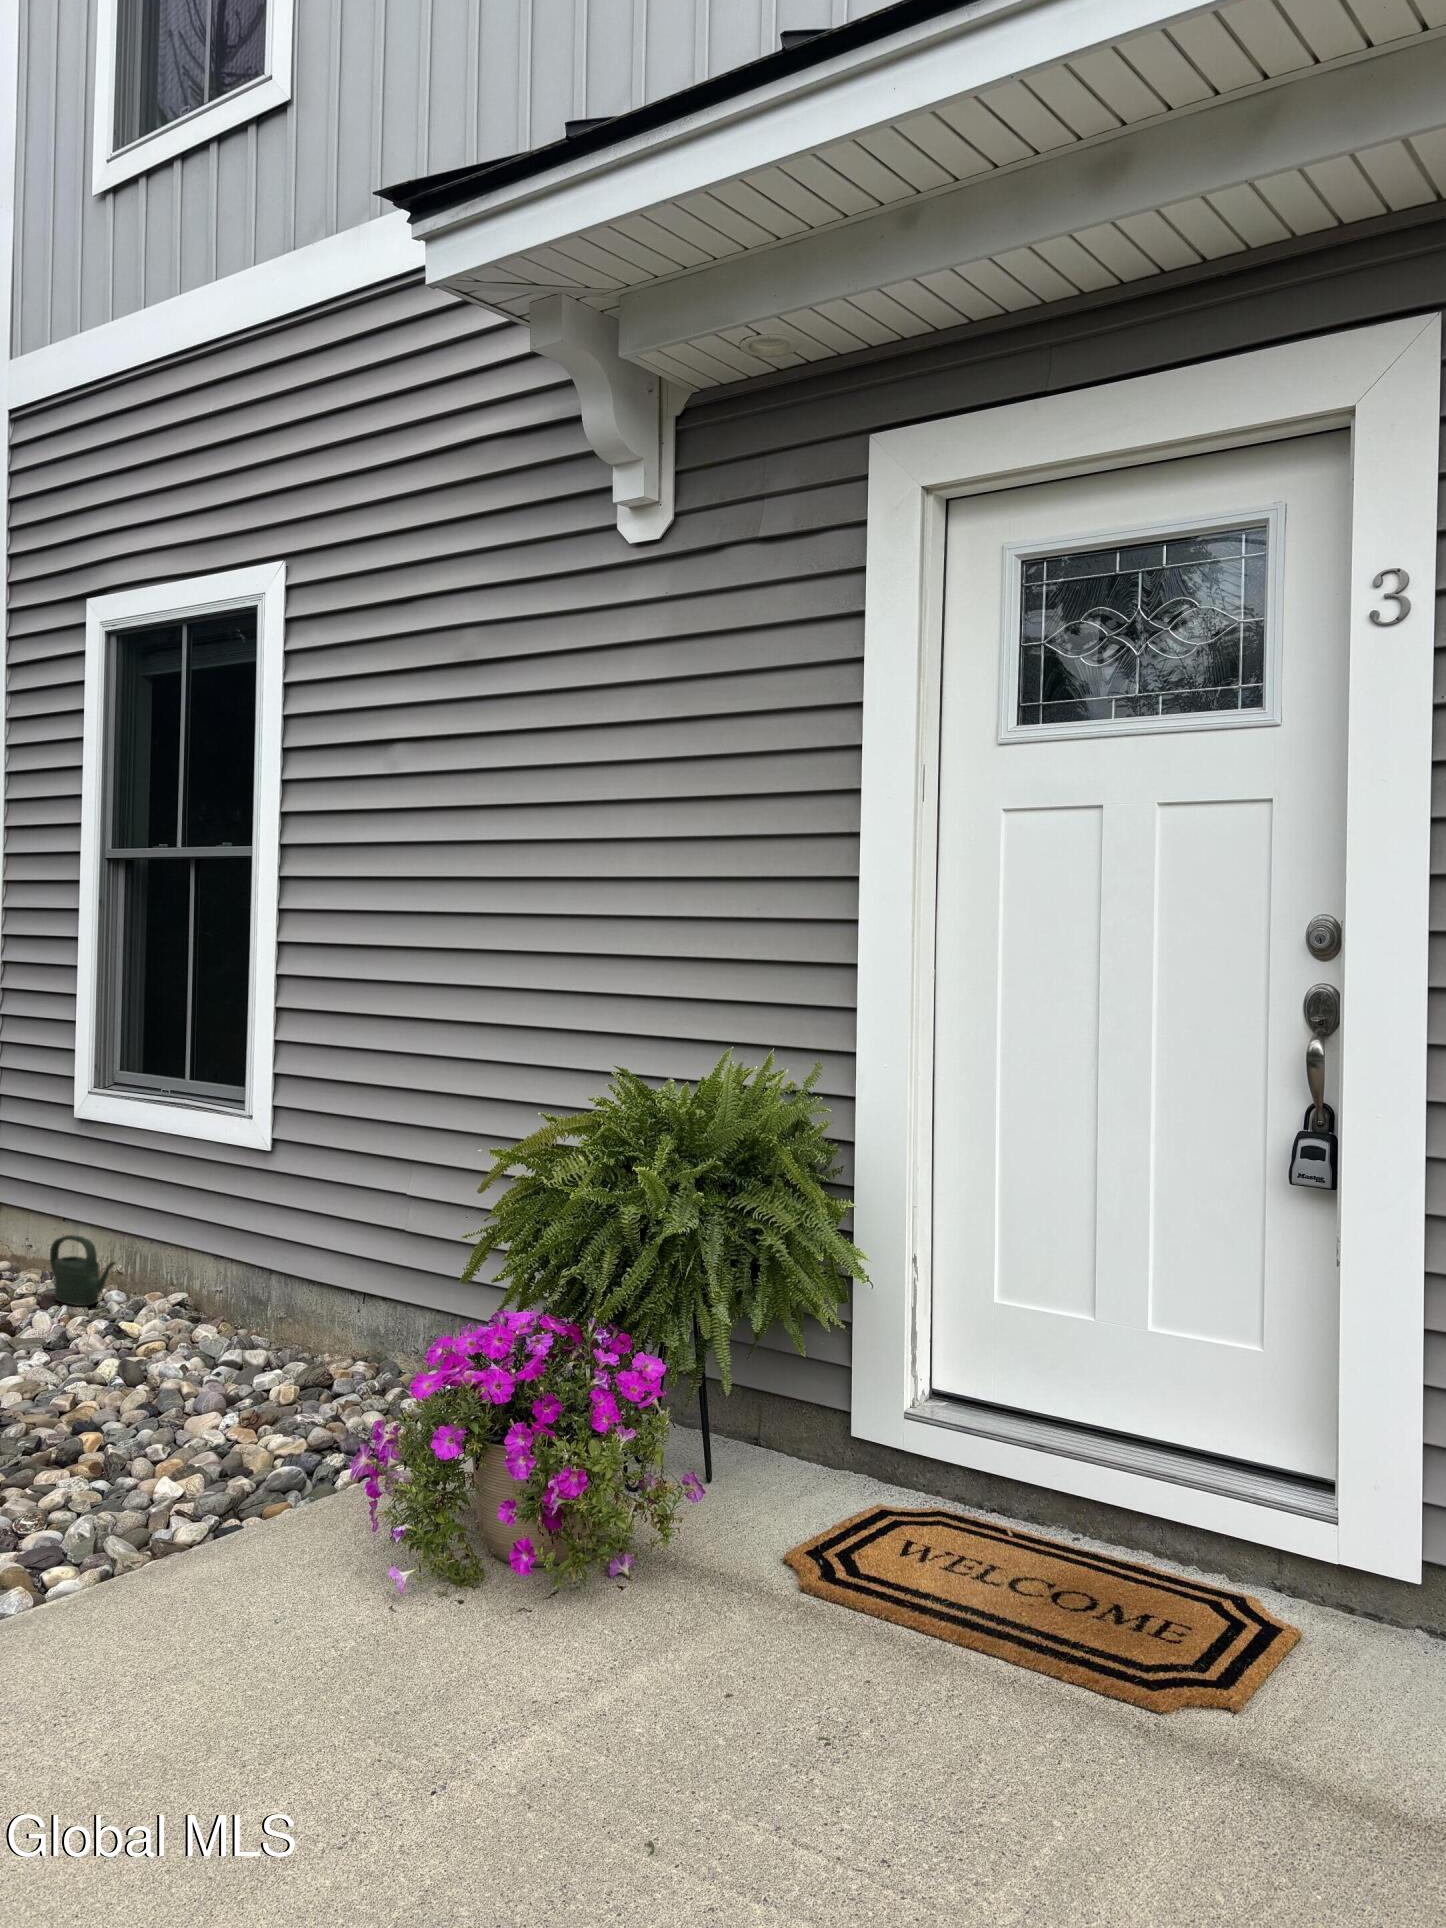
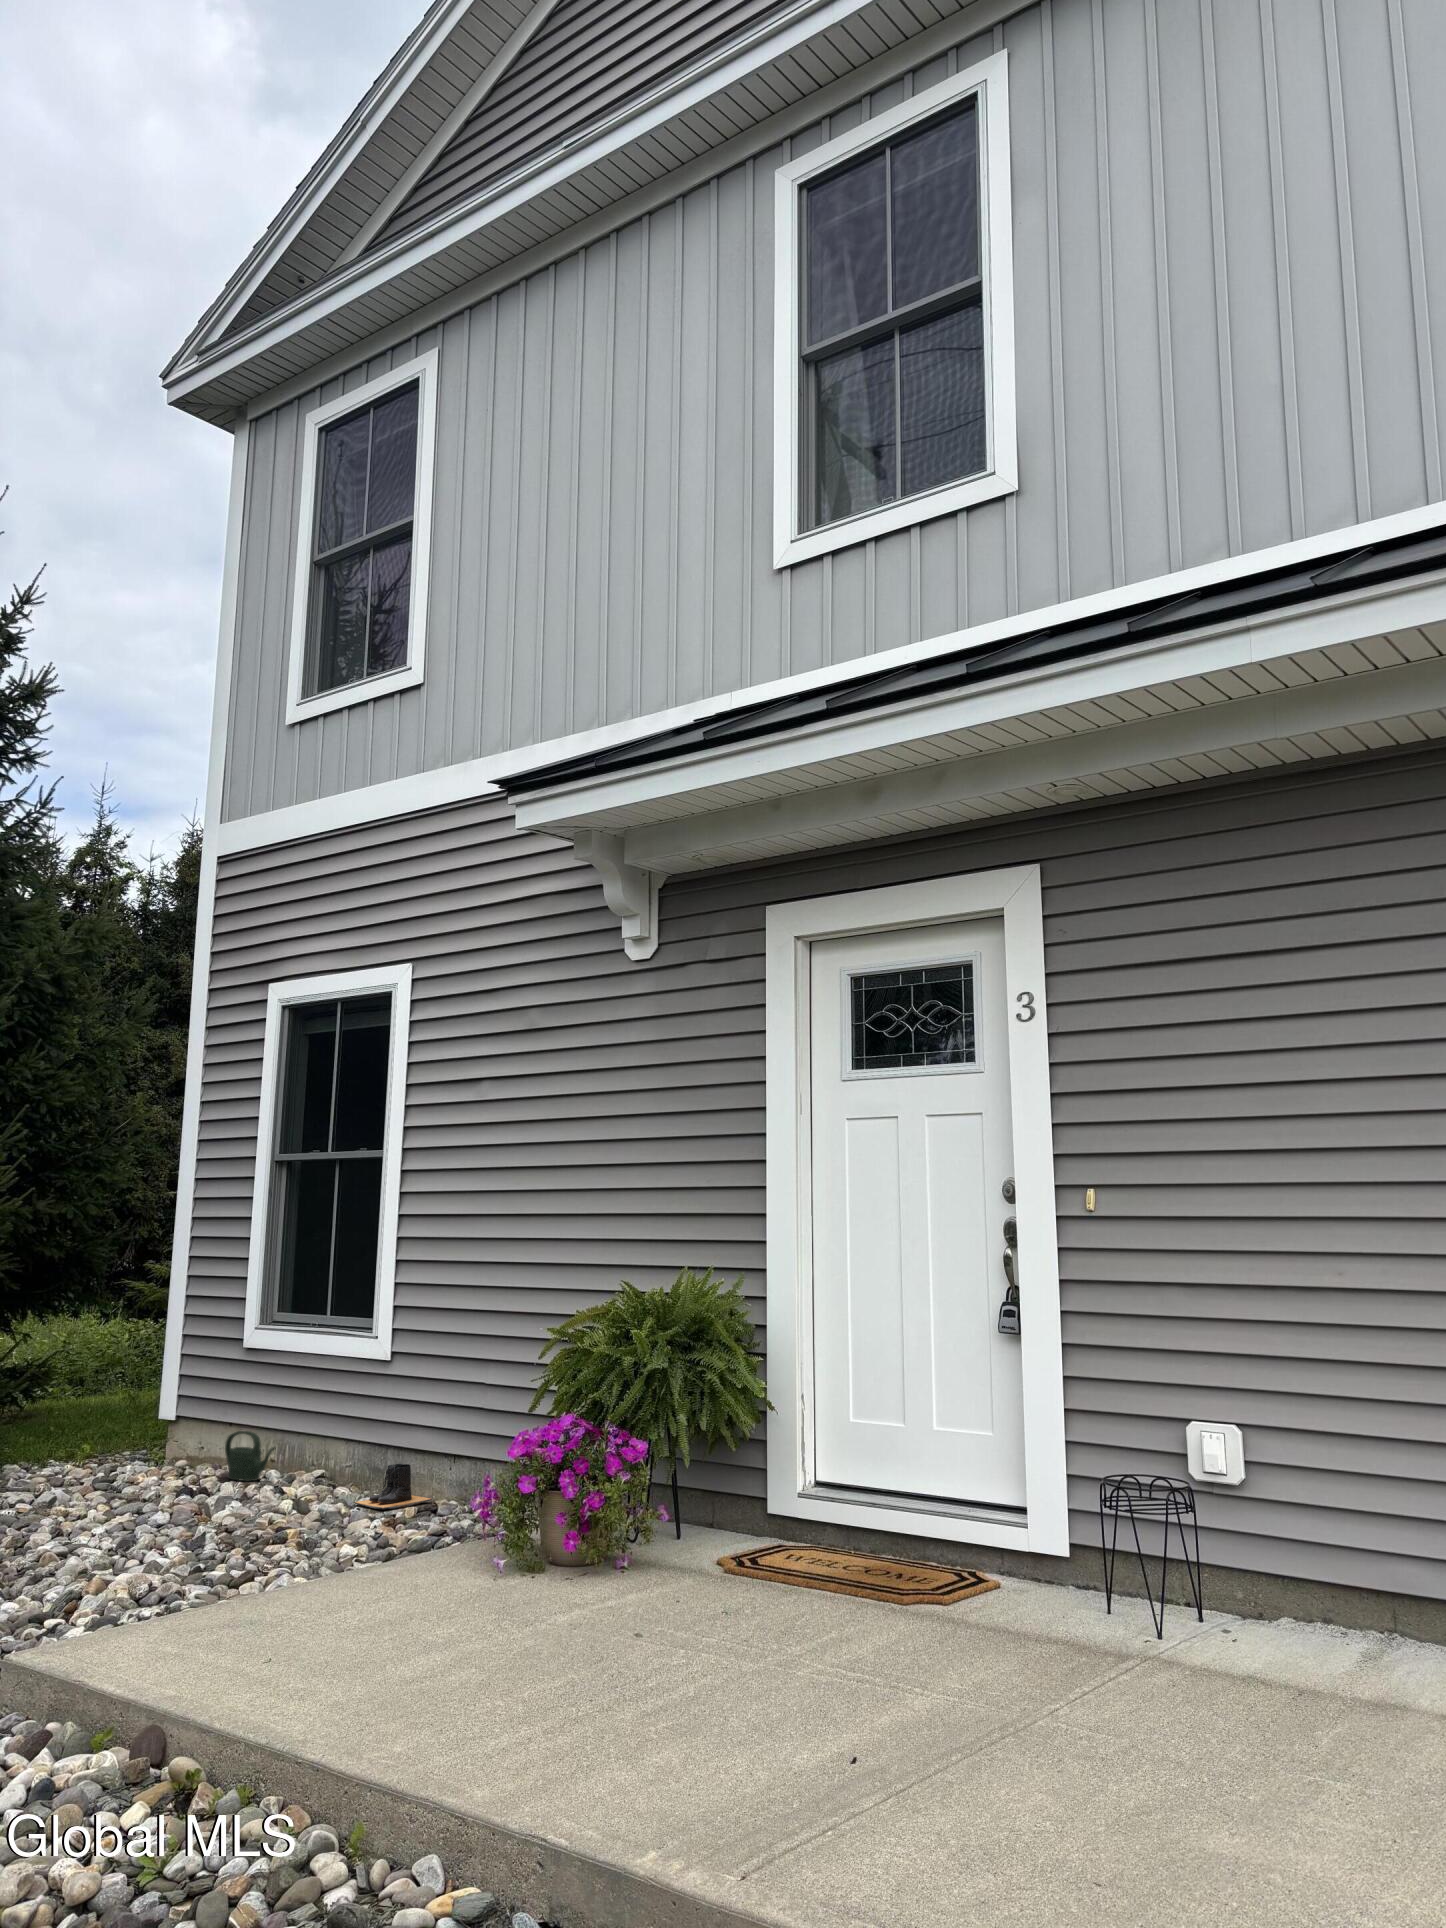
boots: none [215,1304,331,1377] -> present [354,1464,432,1509]

